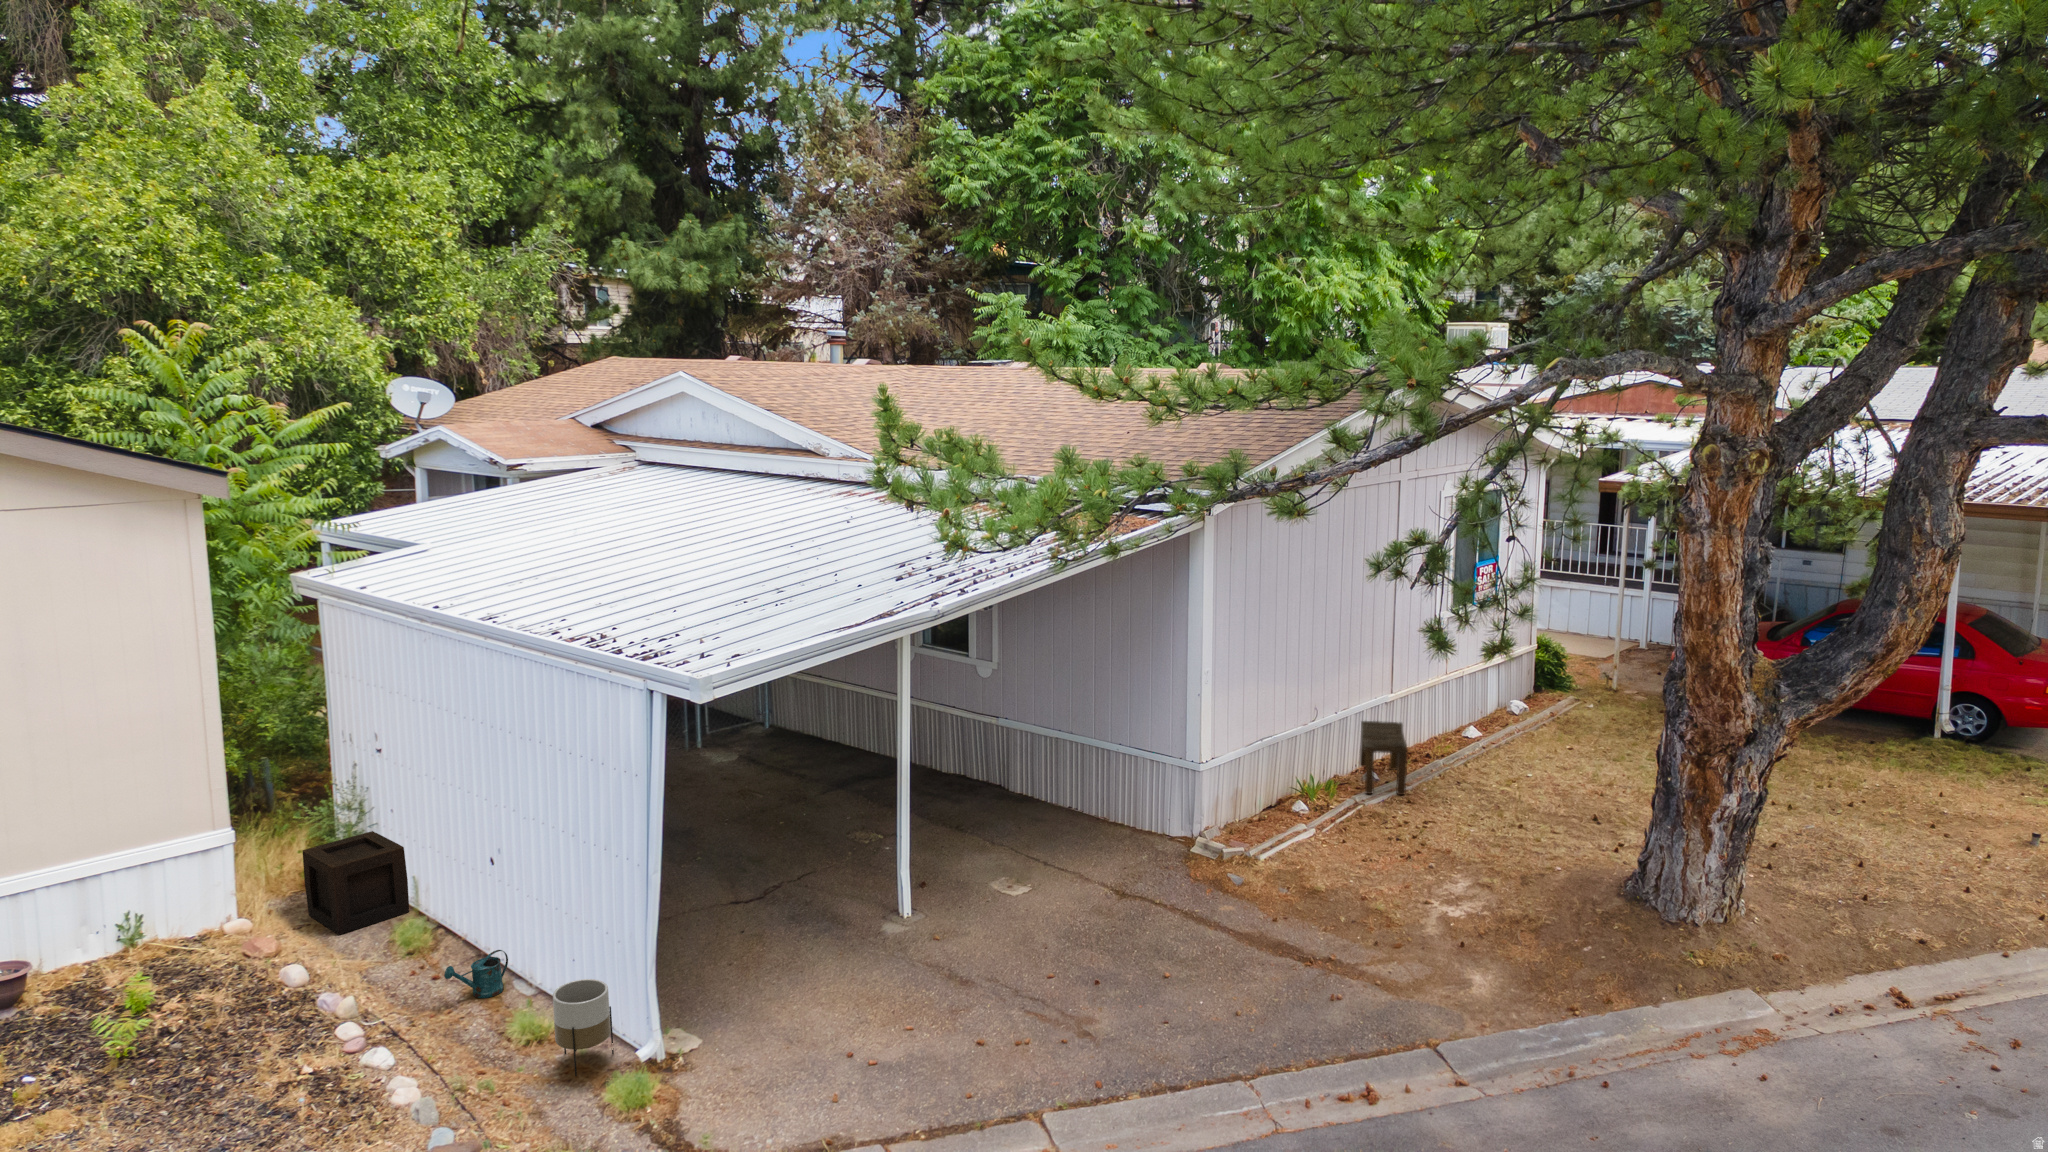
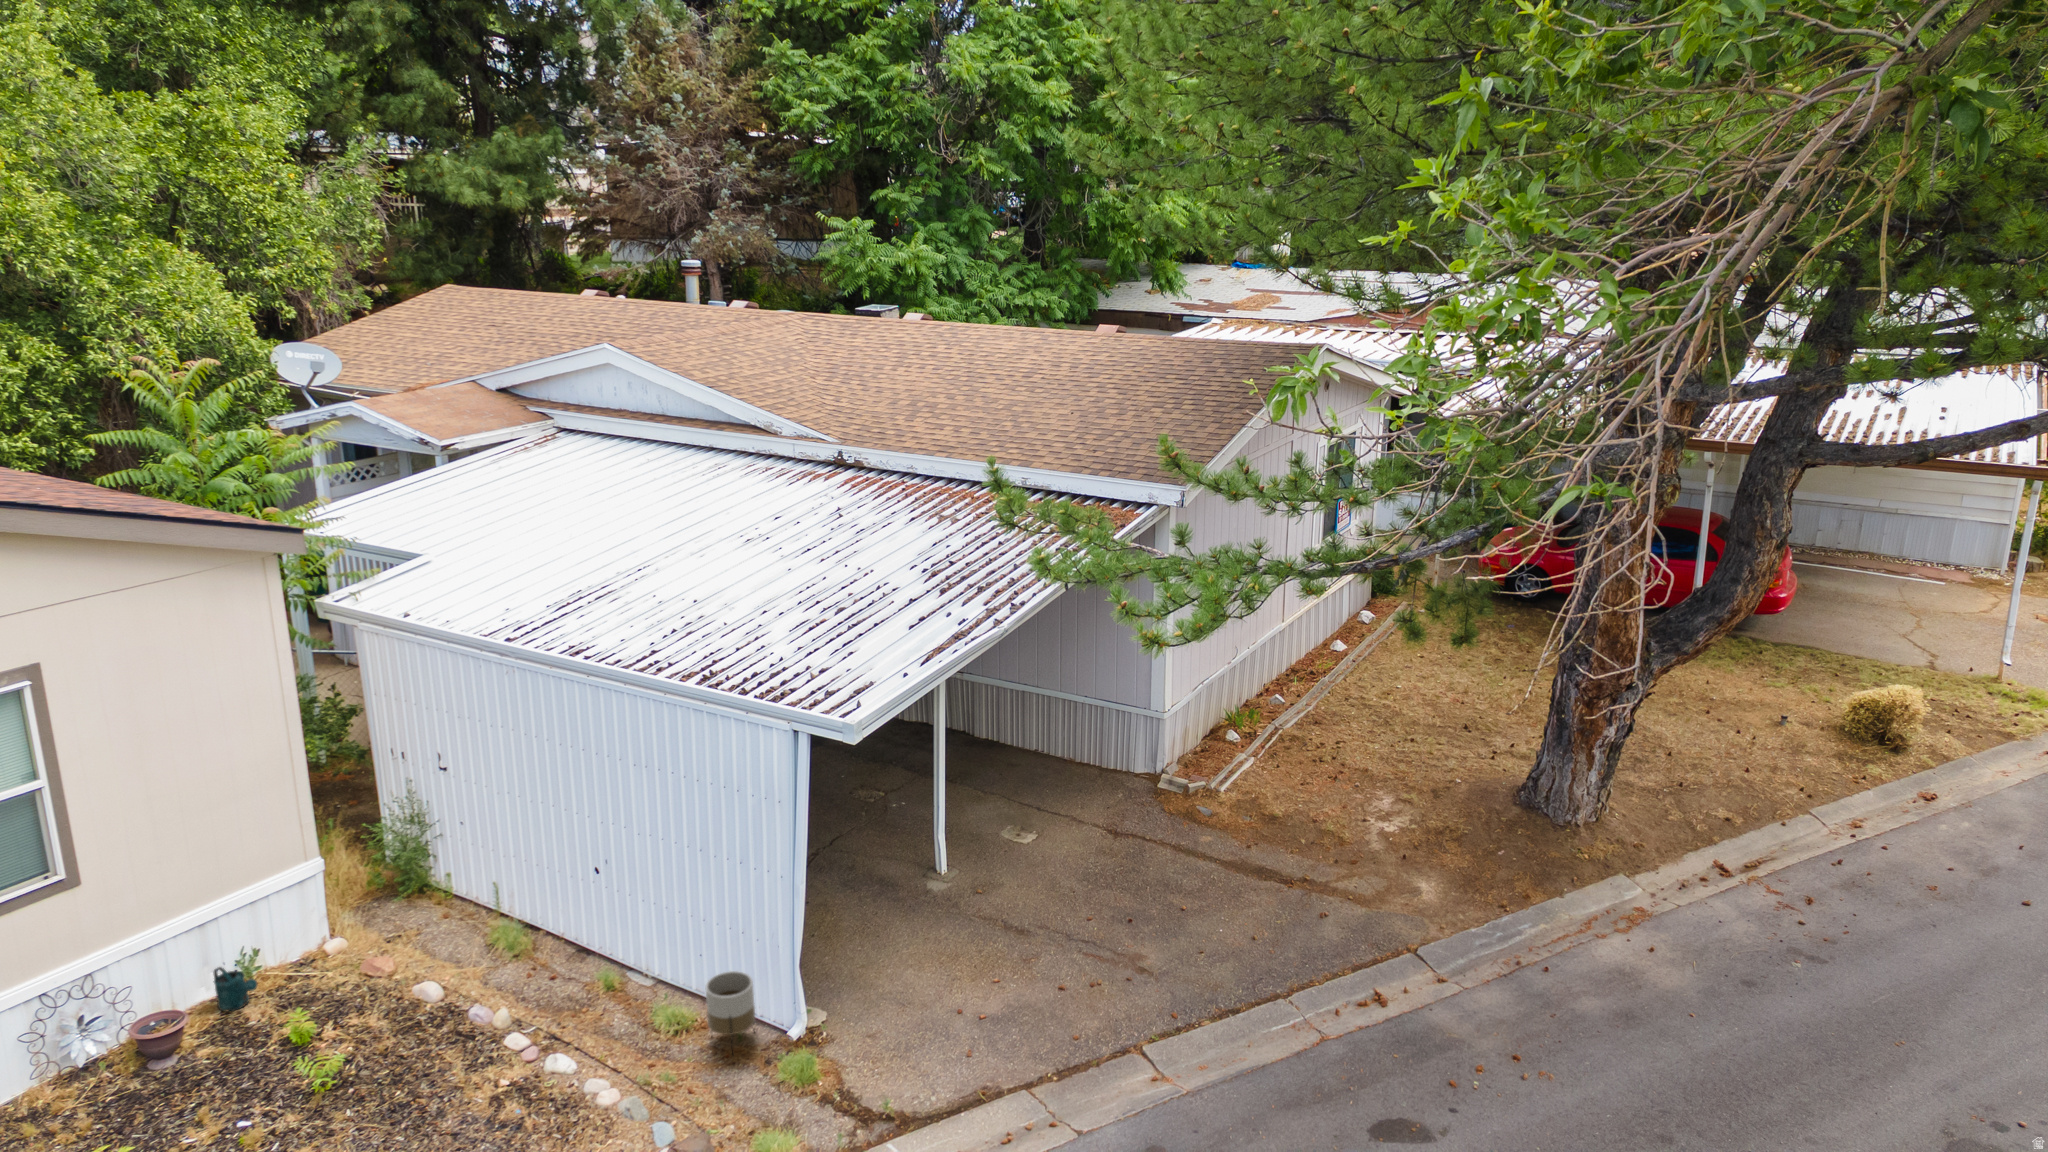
bench: present [1360,721,1408,795] -> none [1269,654,1318,721]
wooden crate: present [303,831,409,935] -> none [380,840,486,942]
watering can: present [444,950,508,998] -> present [213,967,257,1011]

